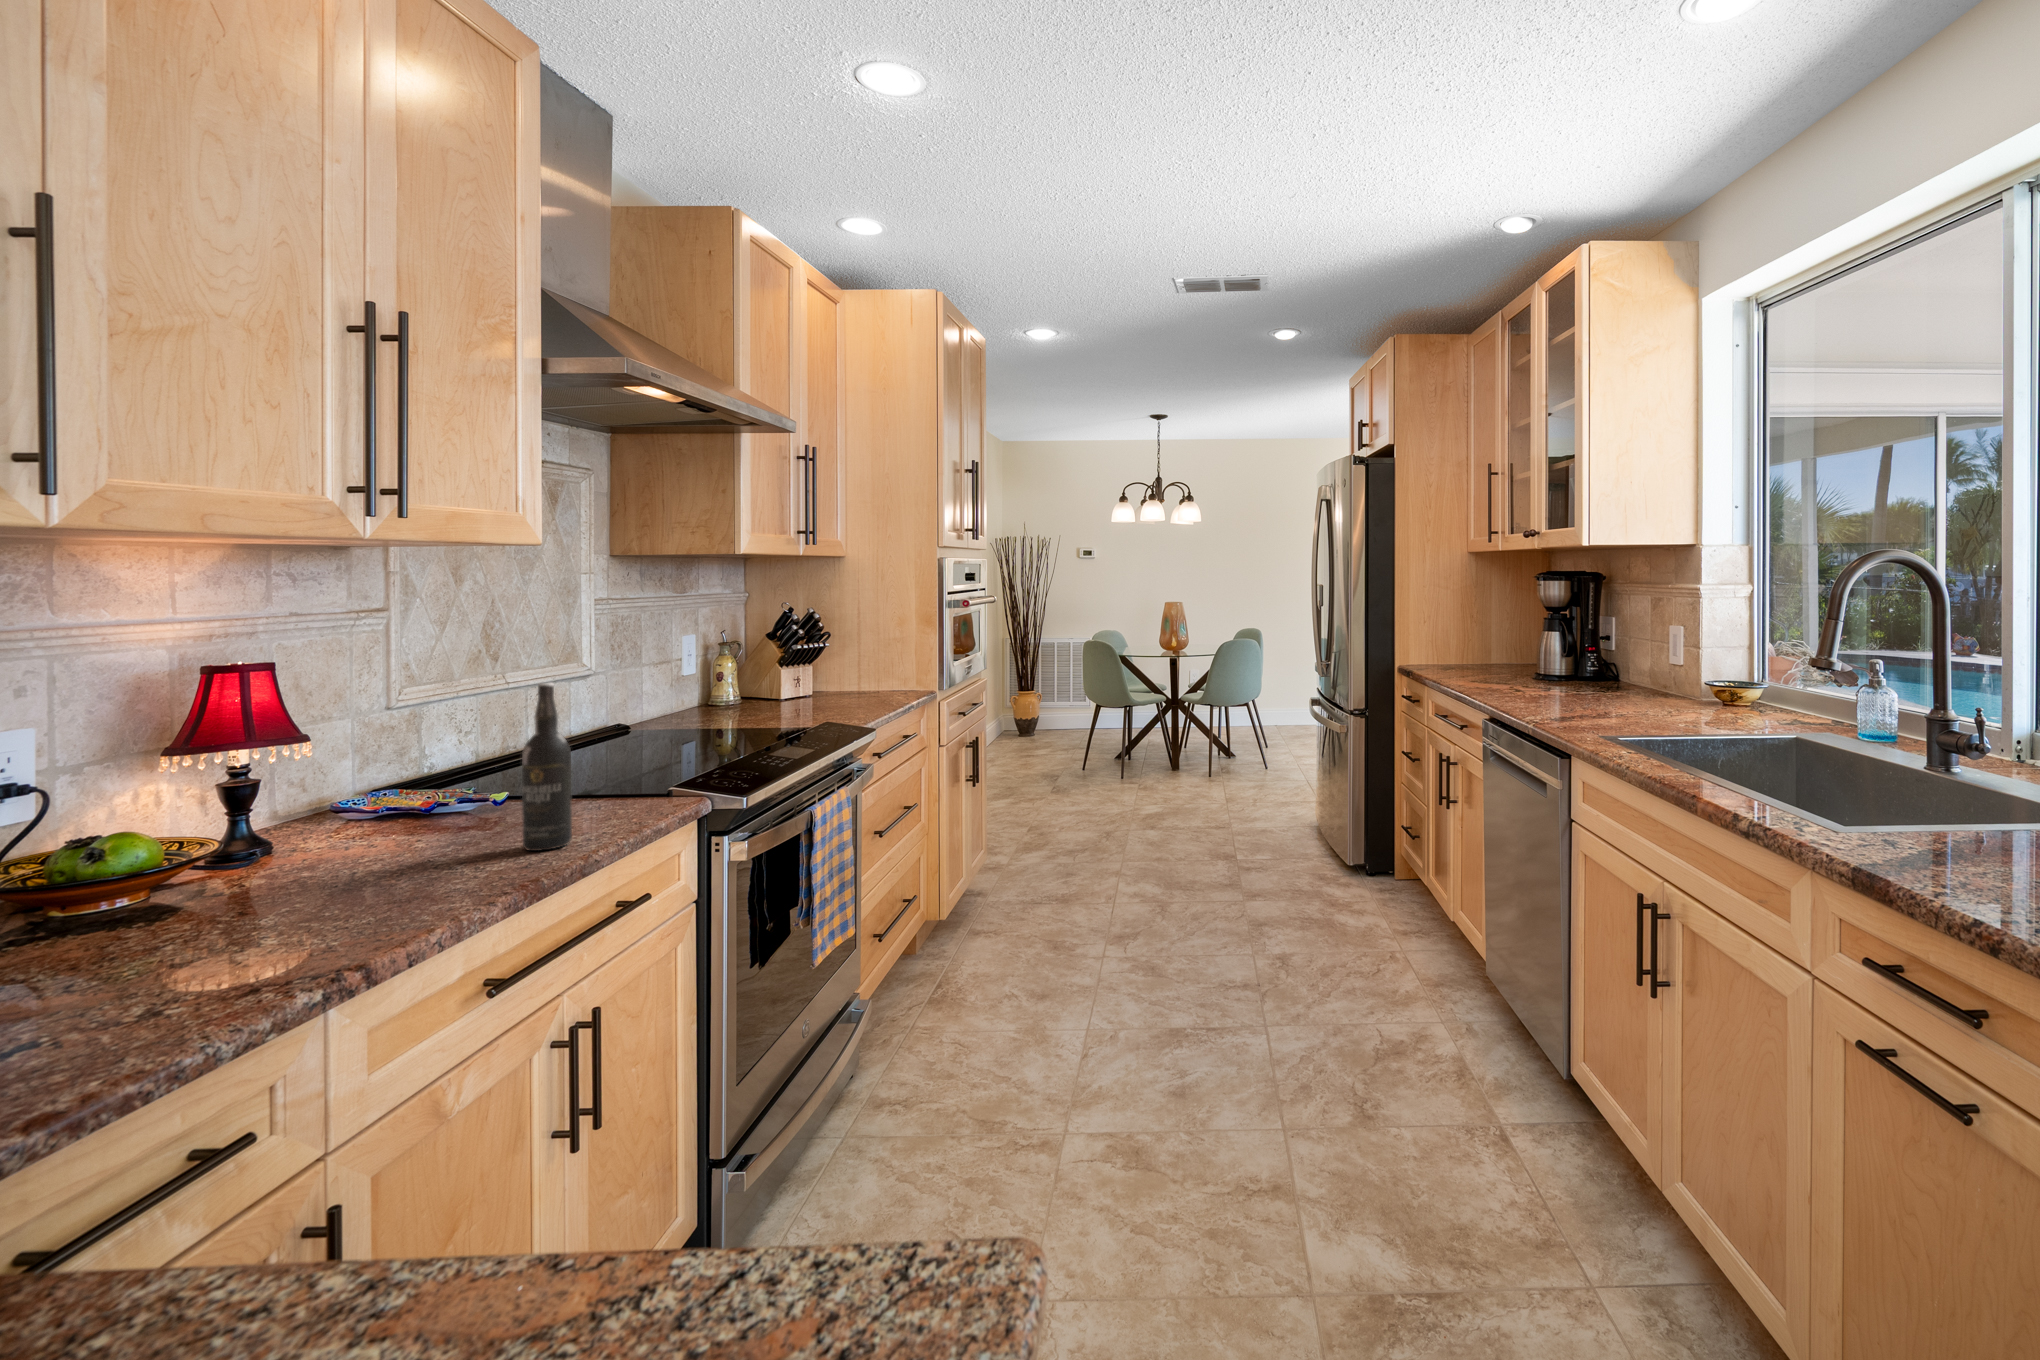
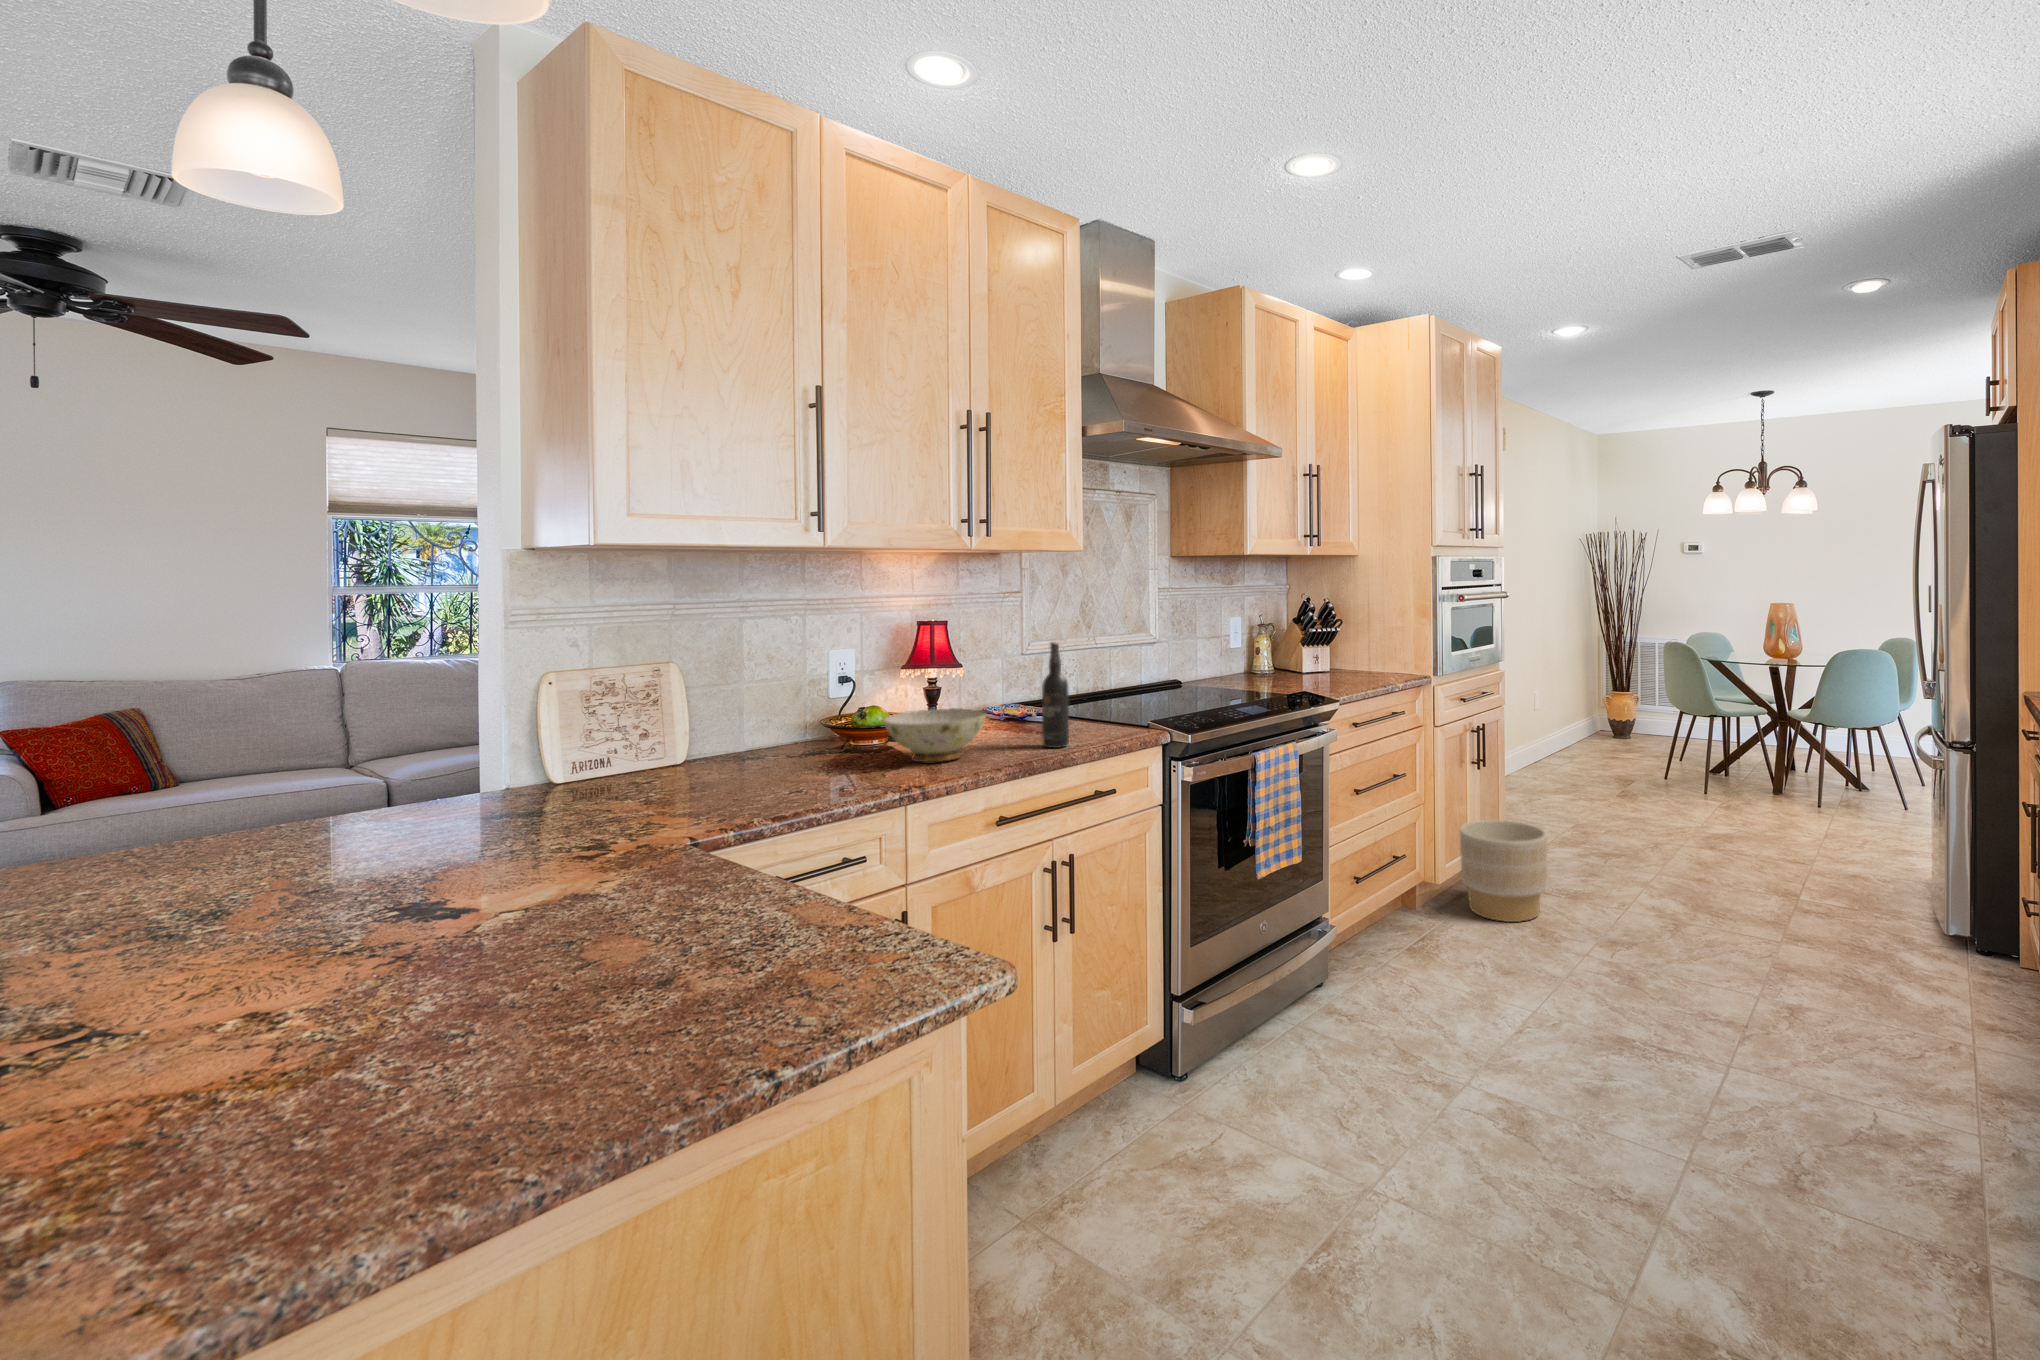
ceramic bowl: none [198,808,437,921] -> present [883,708,987,762]
planter: none [965,838,1055,948] -> present [1460,820,1547,922]

